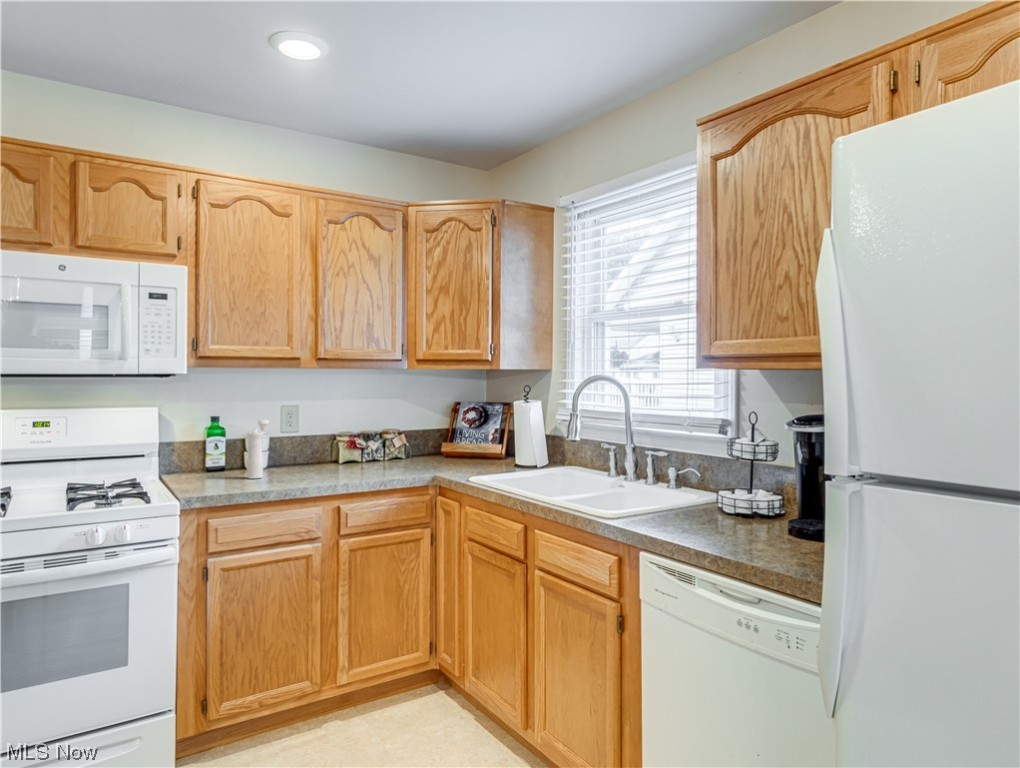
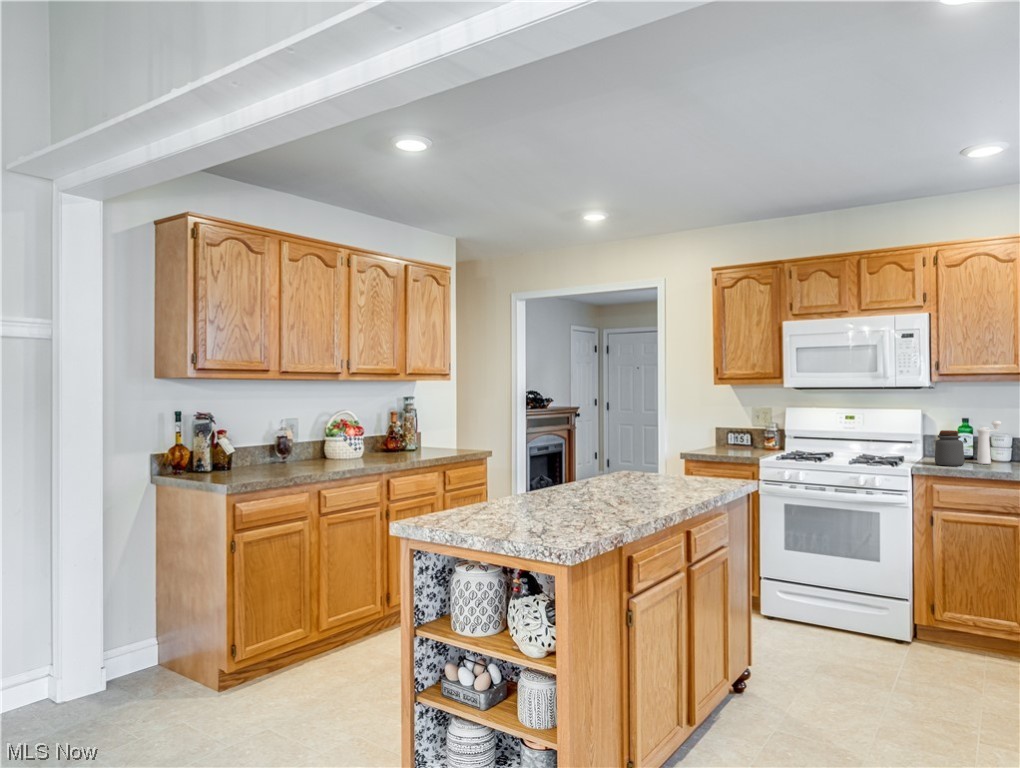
jar: none [200,437,240,489] -> present [935,430,965,466]

